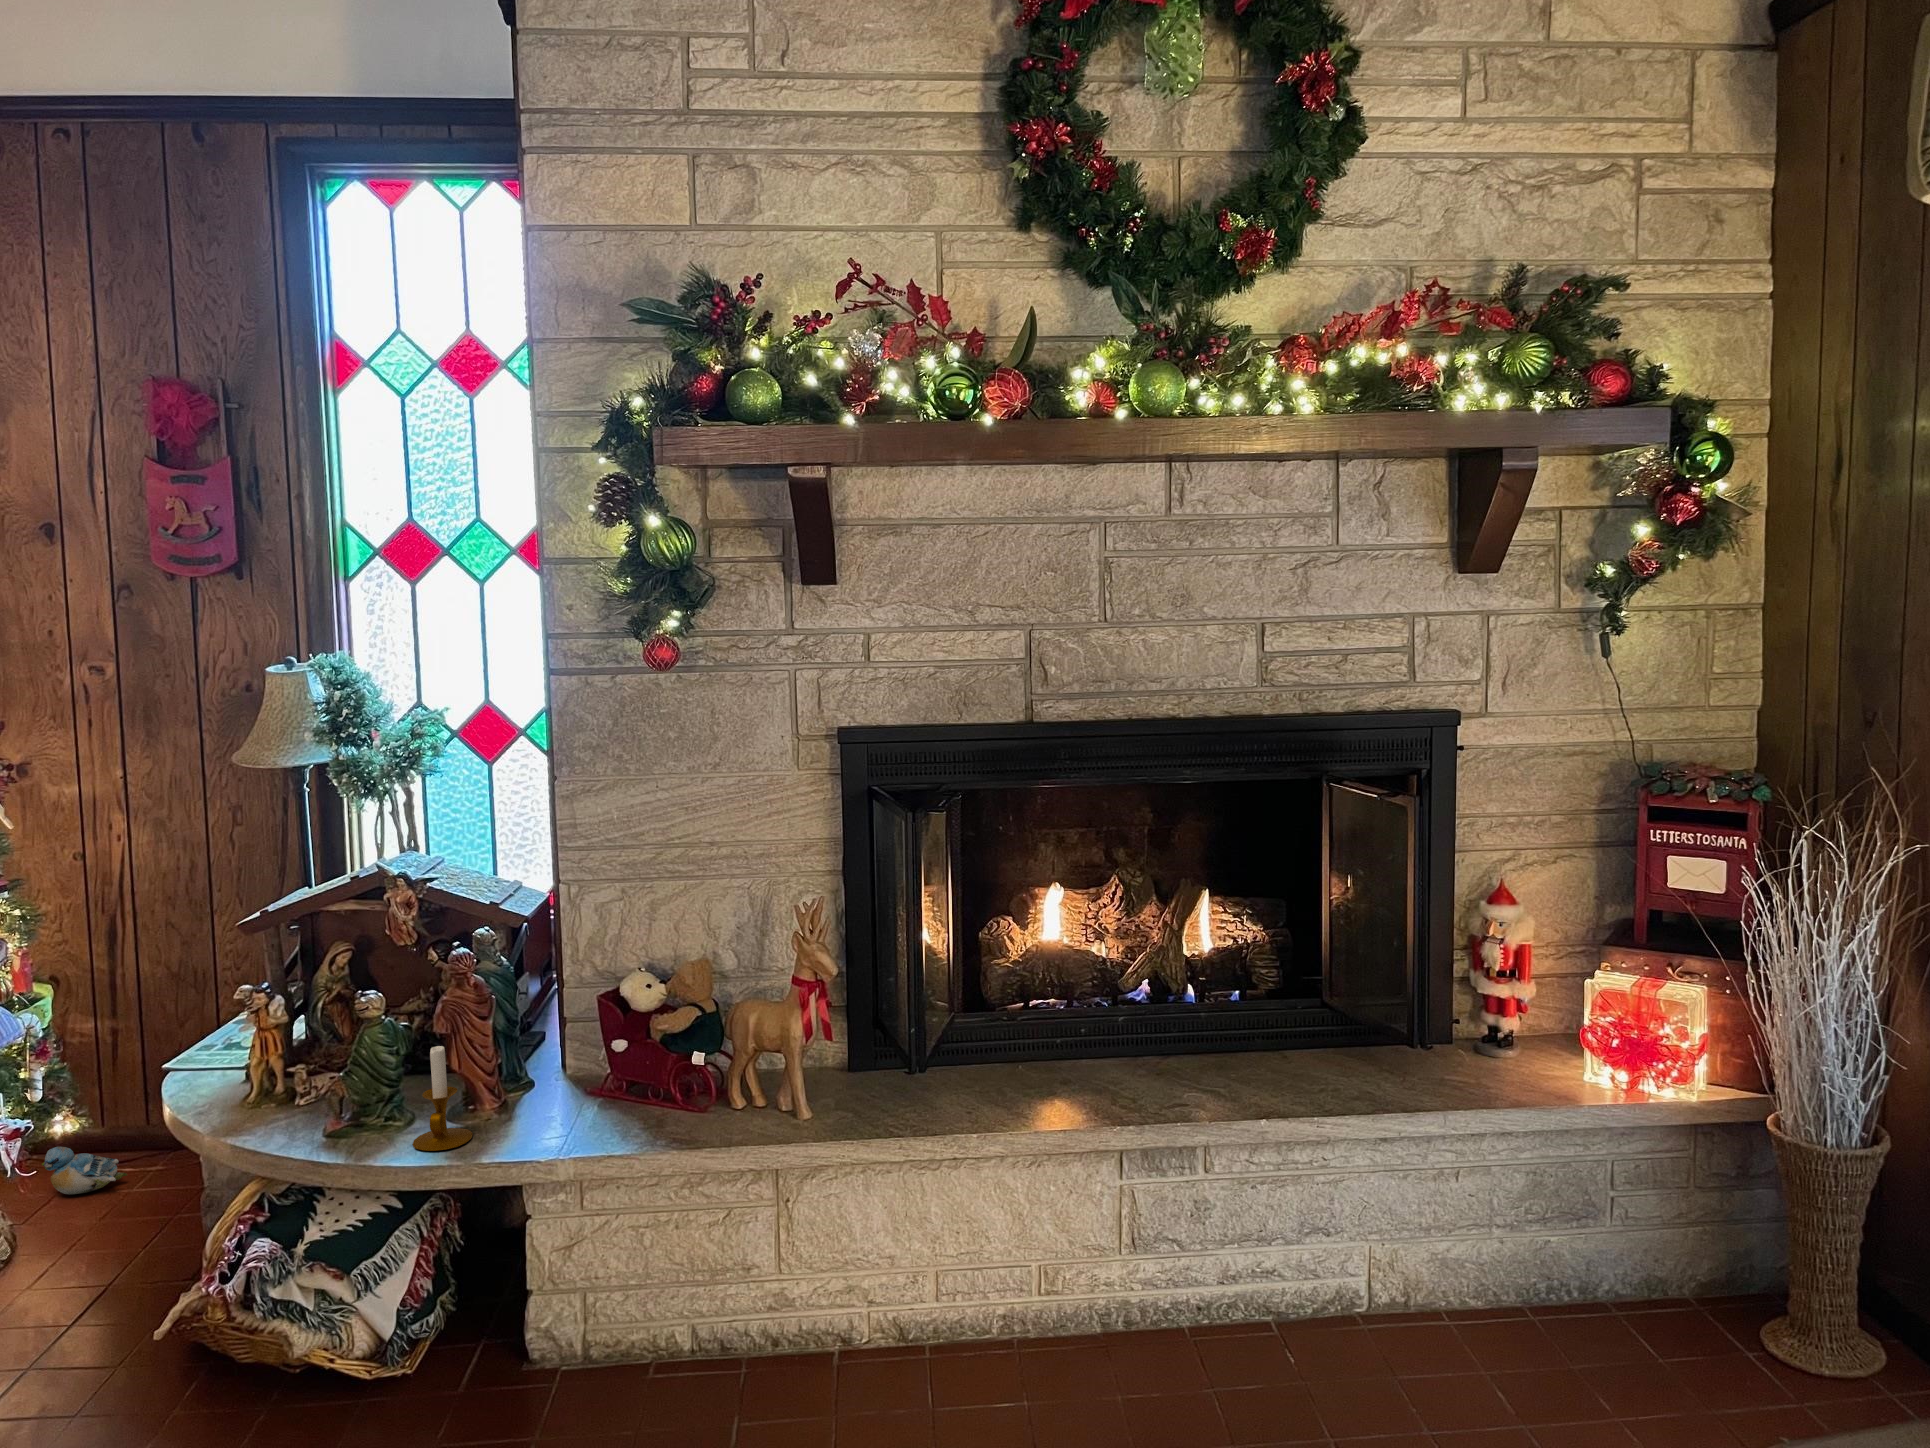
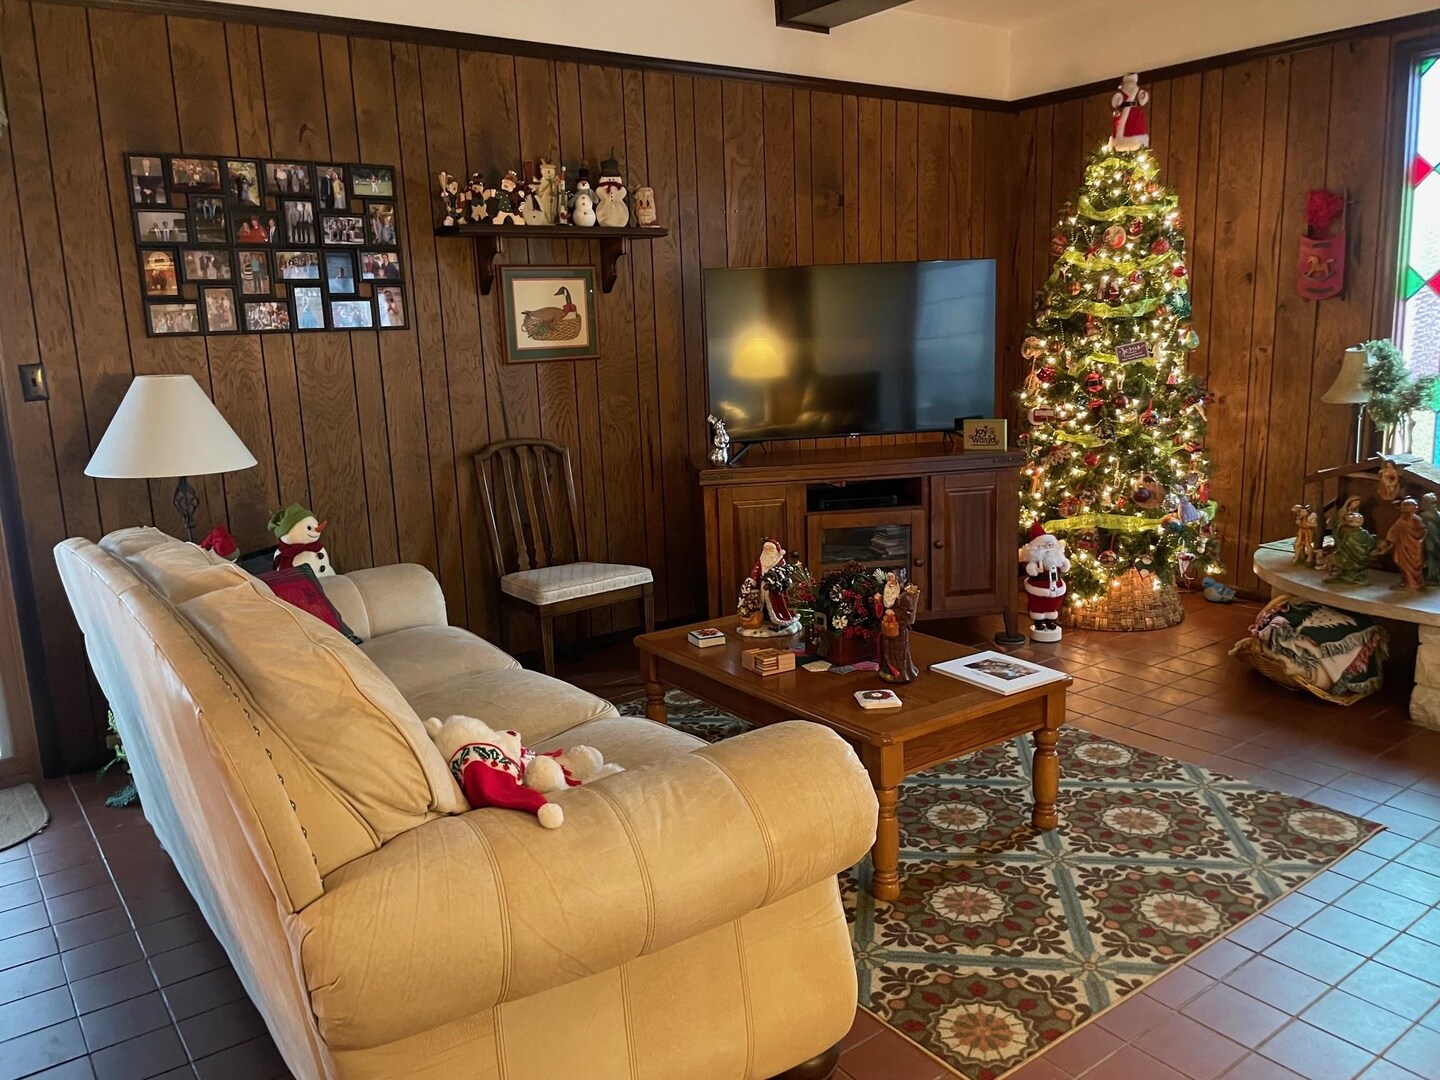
candlestick: present [412,1046,473,1151] -> none [1363,545,1399,597]

